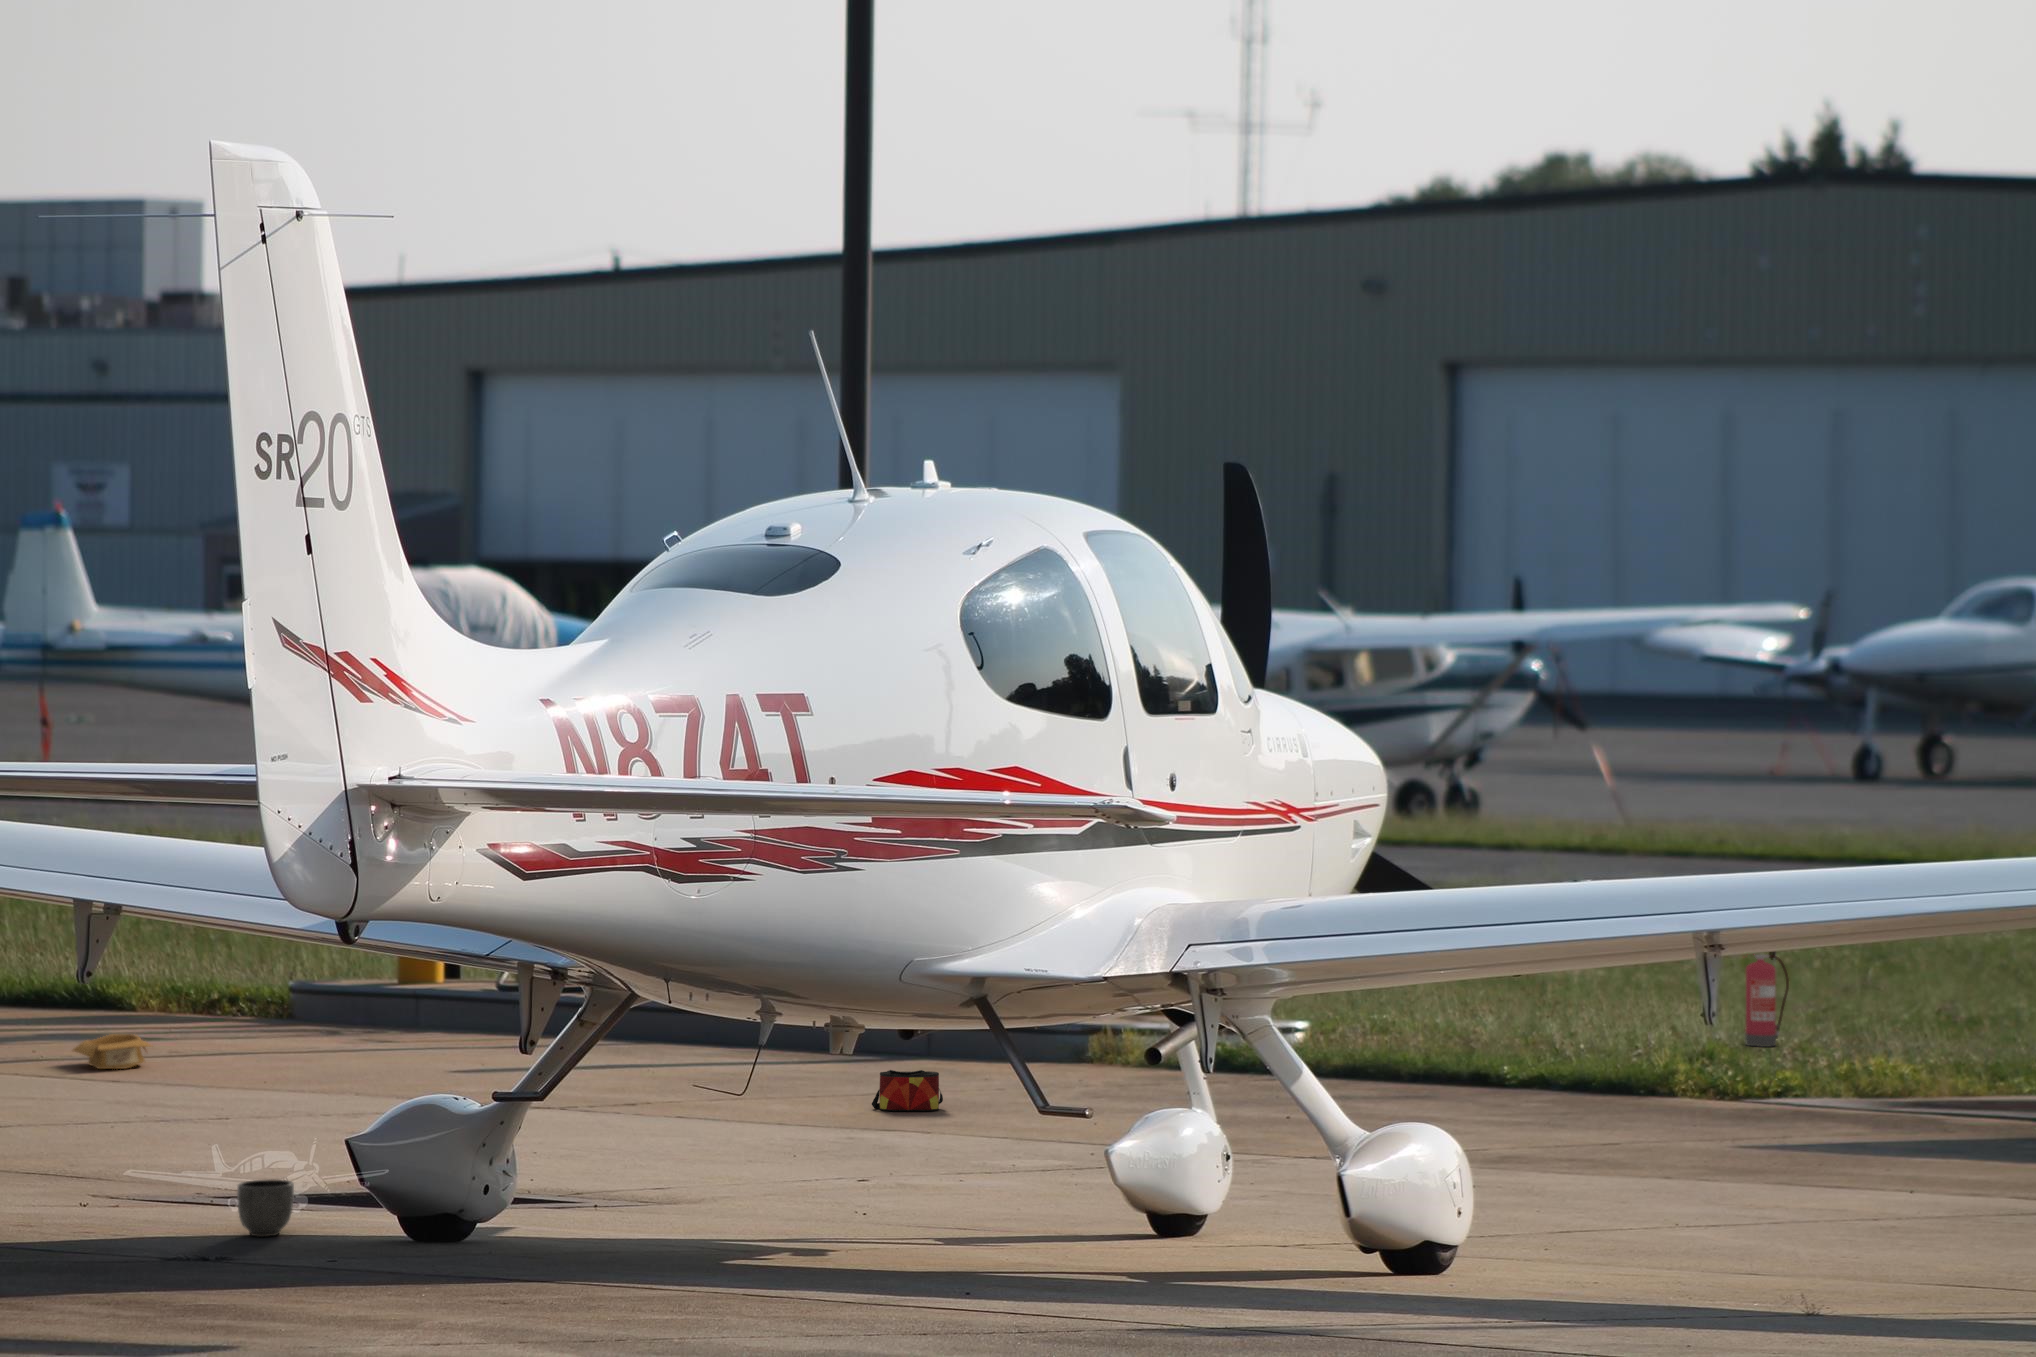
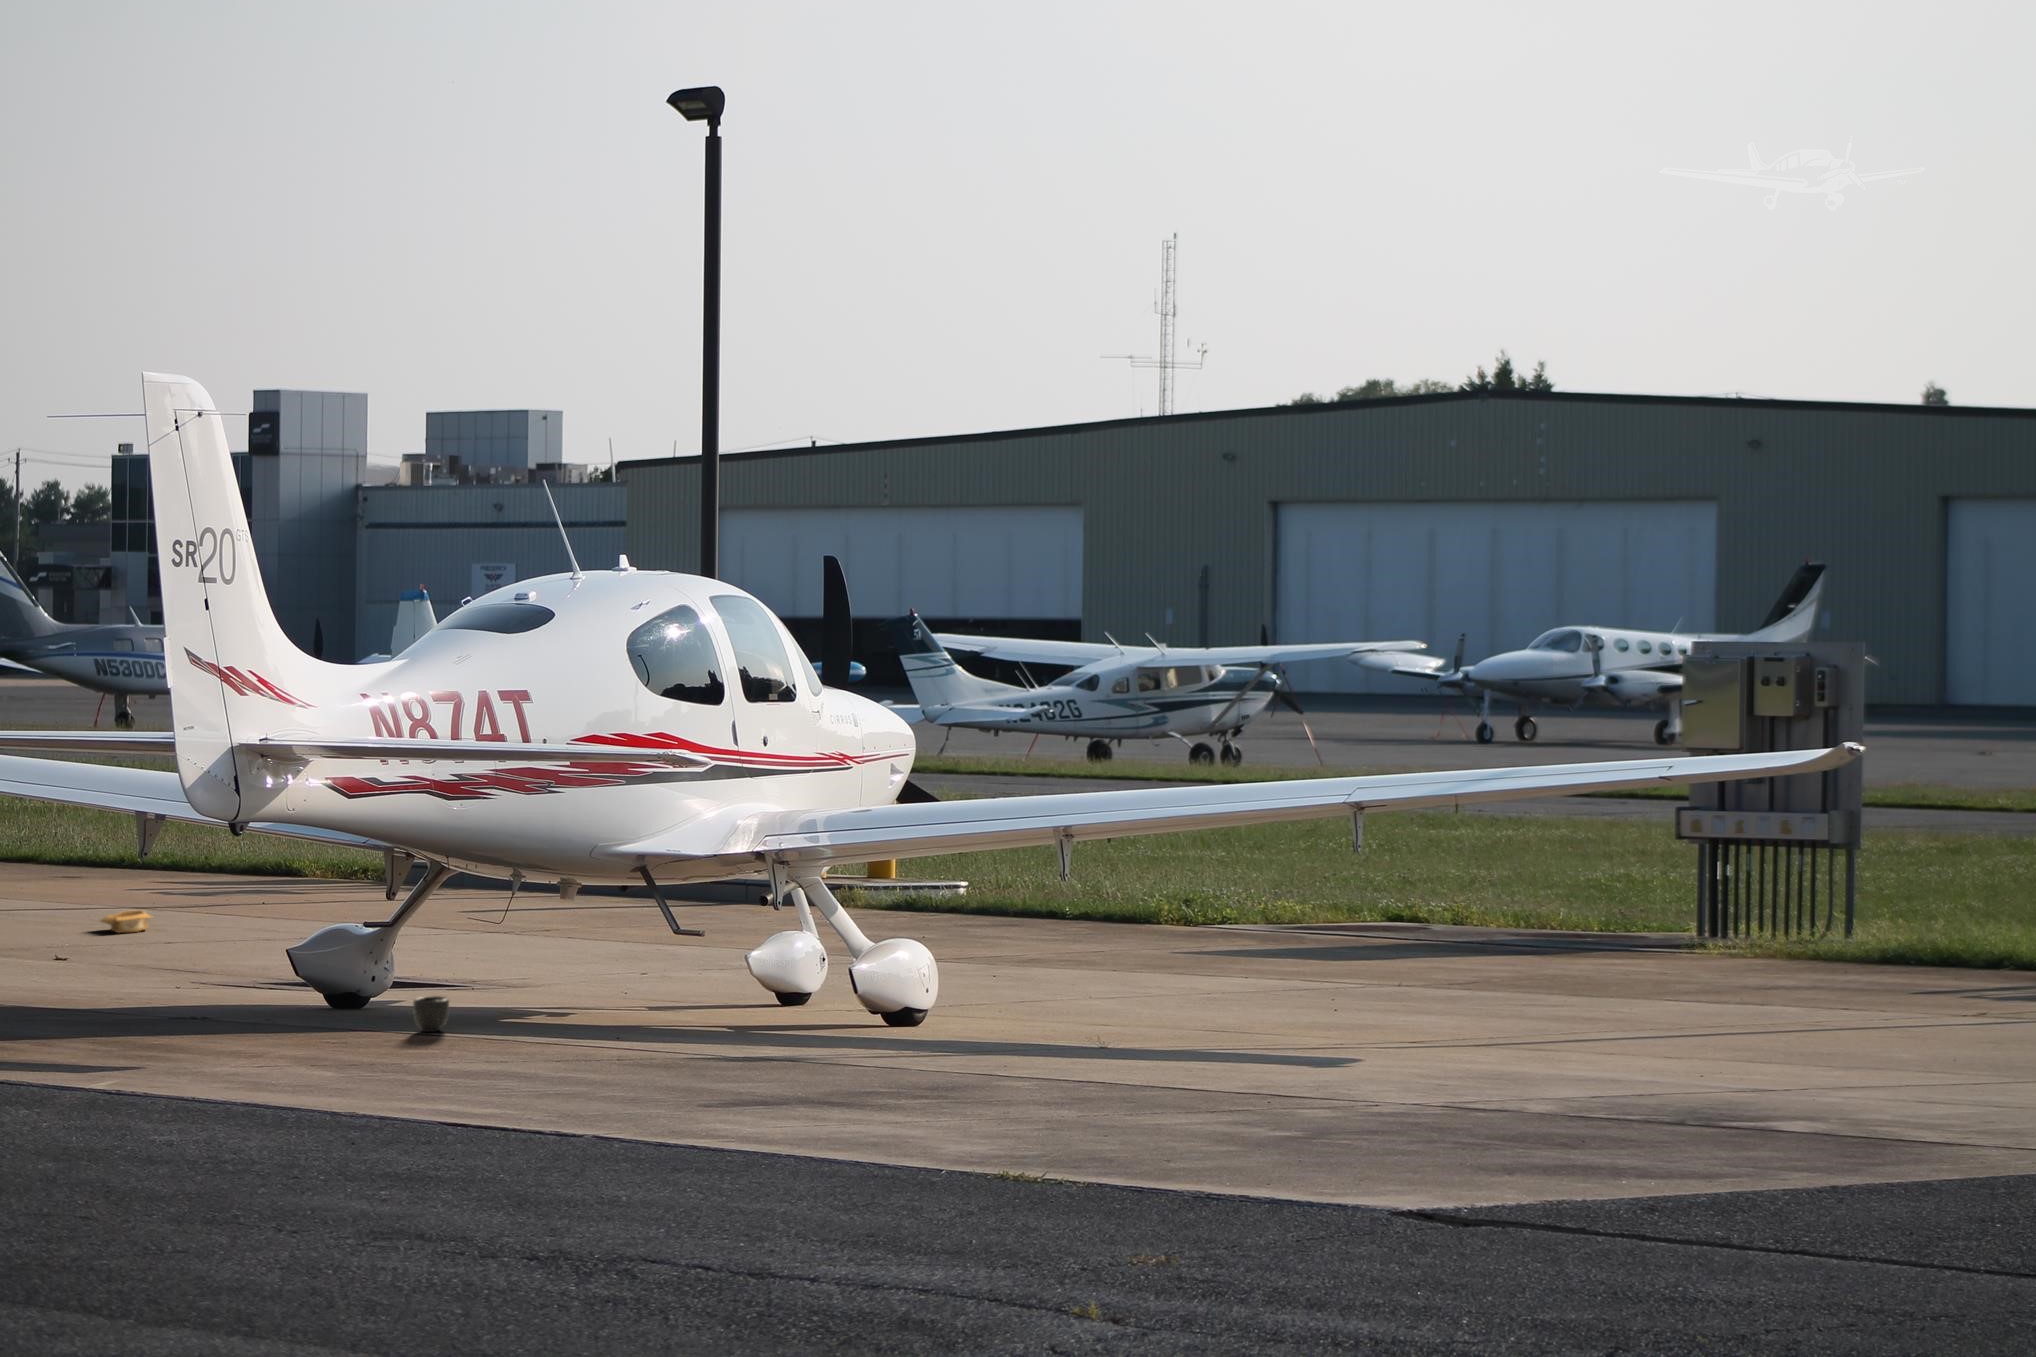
fire extinguisher: present [1745,954,1789,1047] -> none [1150,839,1177,898]
bag: present [872,1070,943,1111] -> none [610,920,654,945]
planter: present [237,1179,294,1237] -> present [413,996,449,1032]

